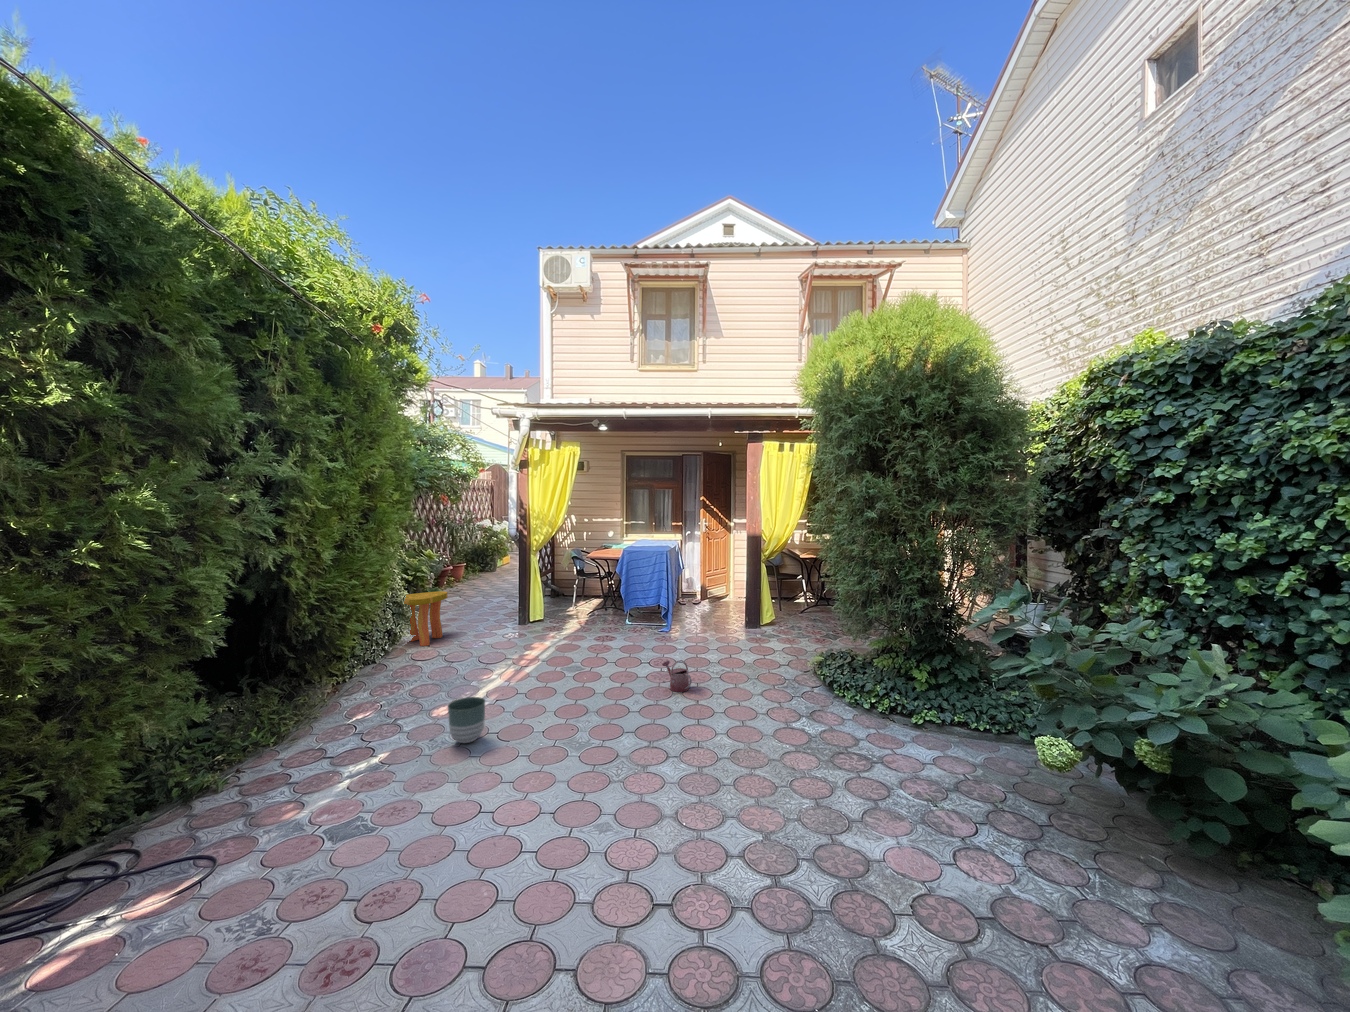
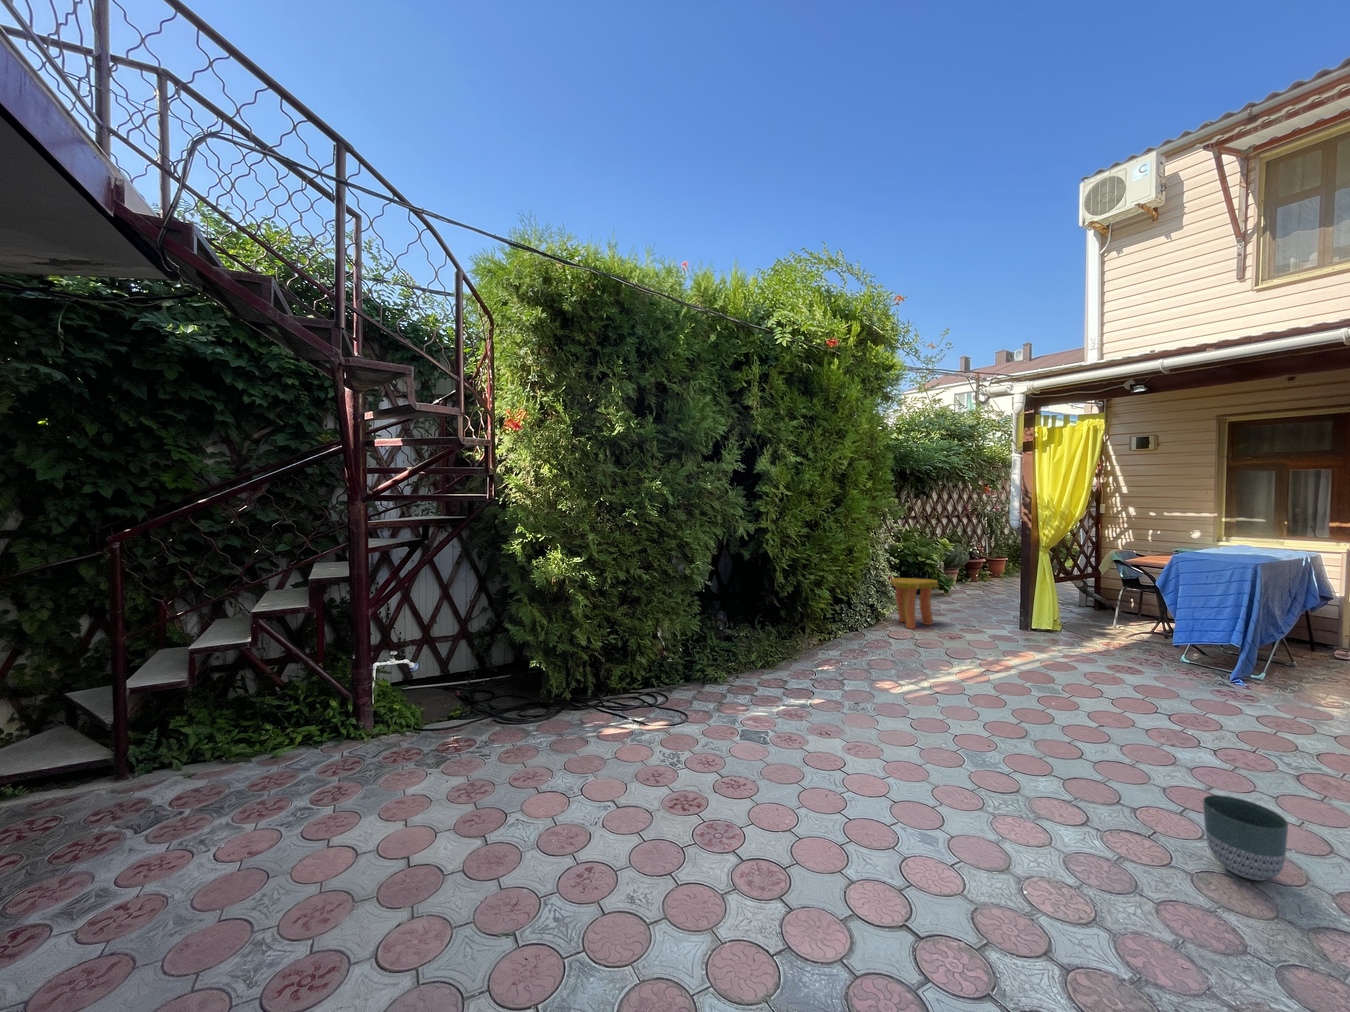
watering can: present [662,660,692,692] -> none [1168,719,1214,772]
planter: present [448,697,485,743] -> present [1203,795,1288,880]

